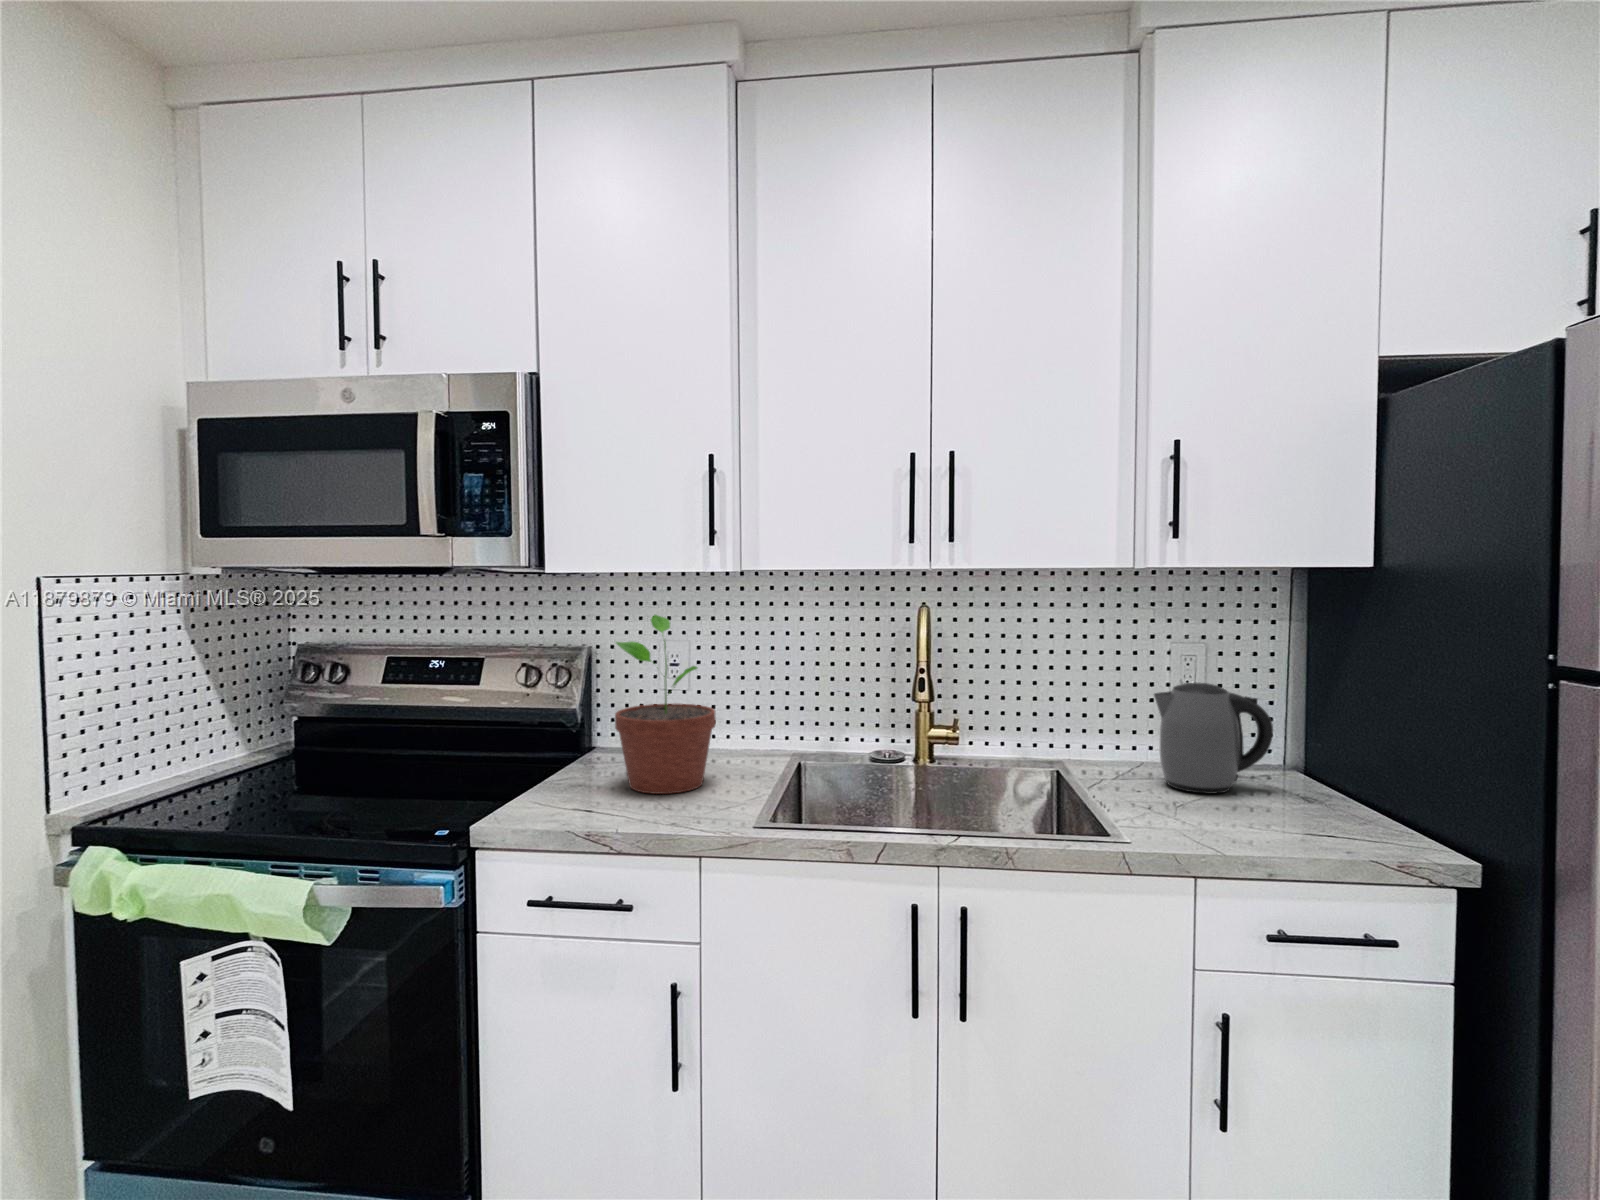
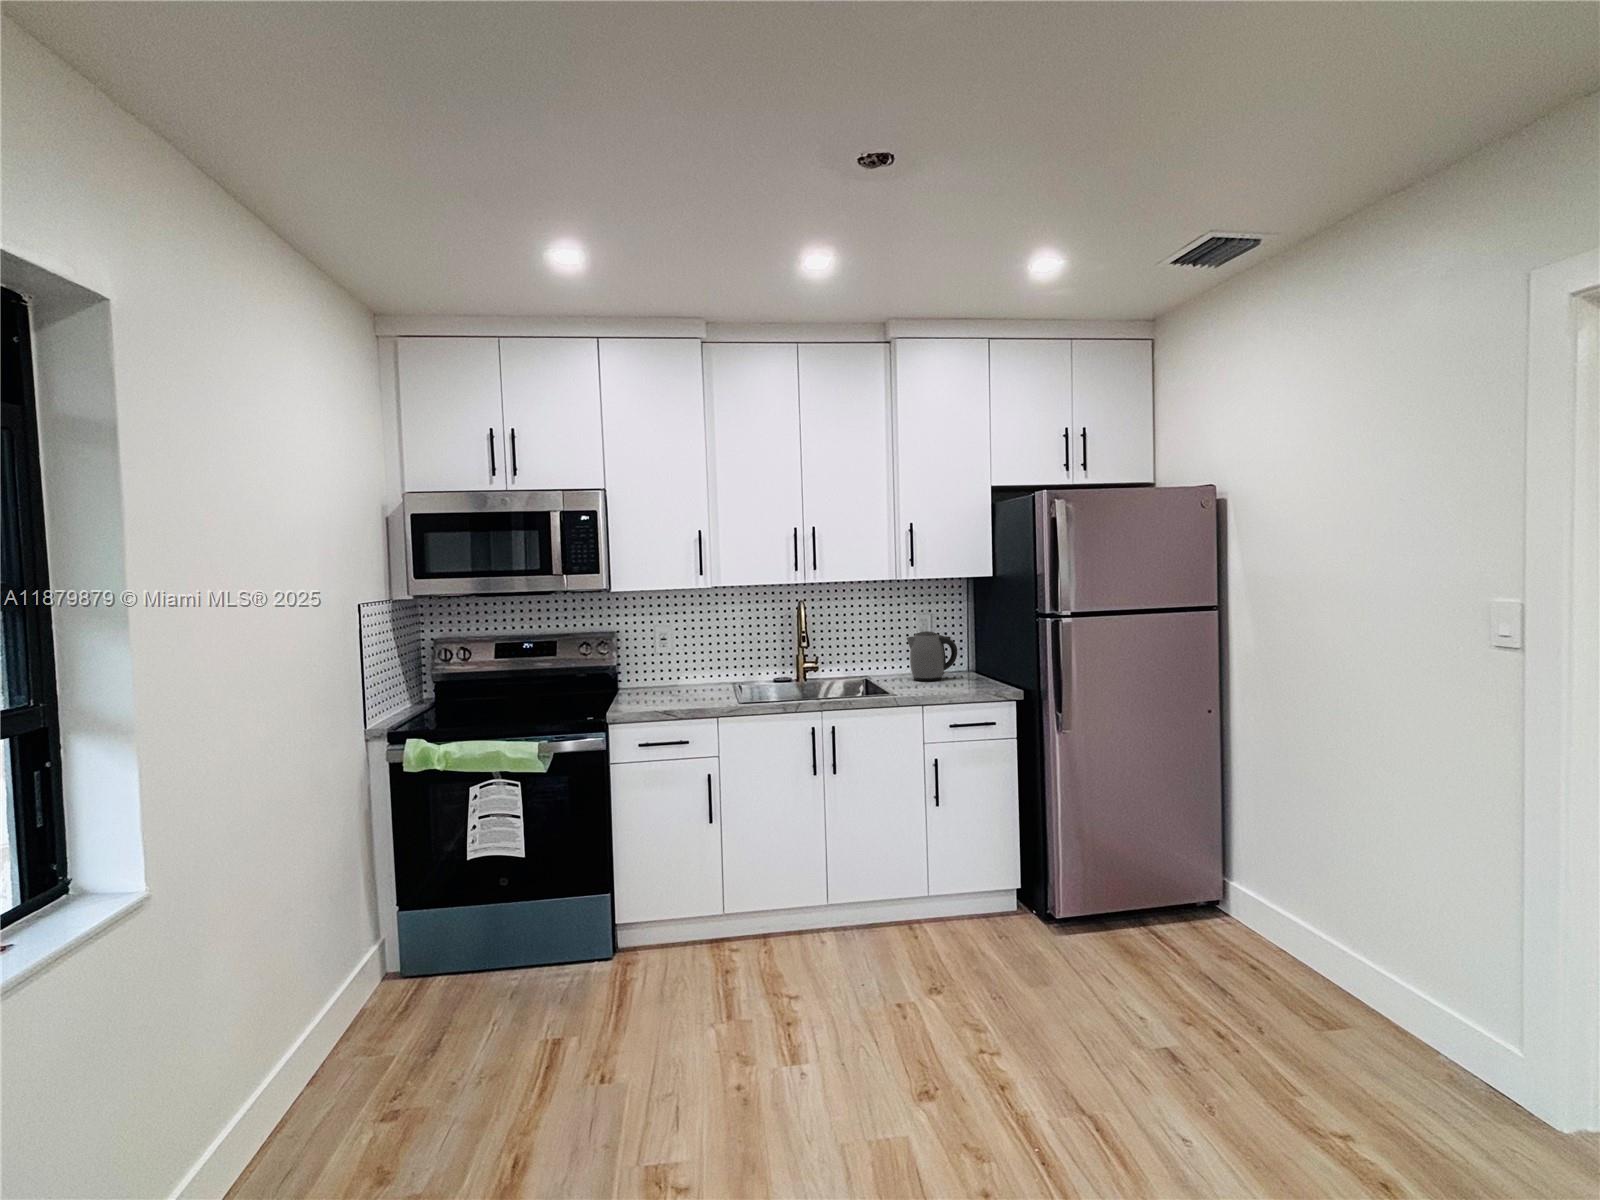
potted plant: present [615,615,716,794] -> none [651,611,702,700]

